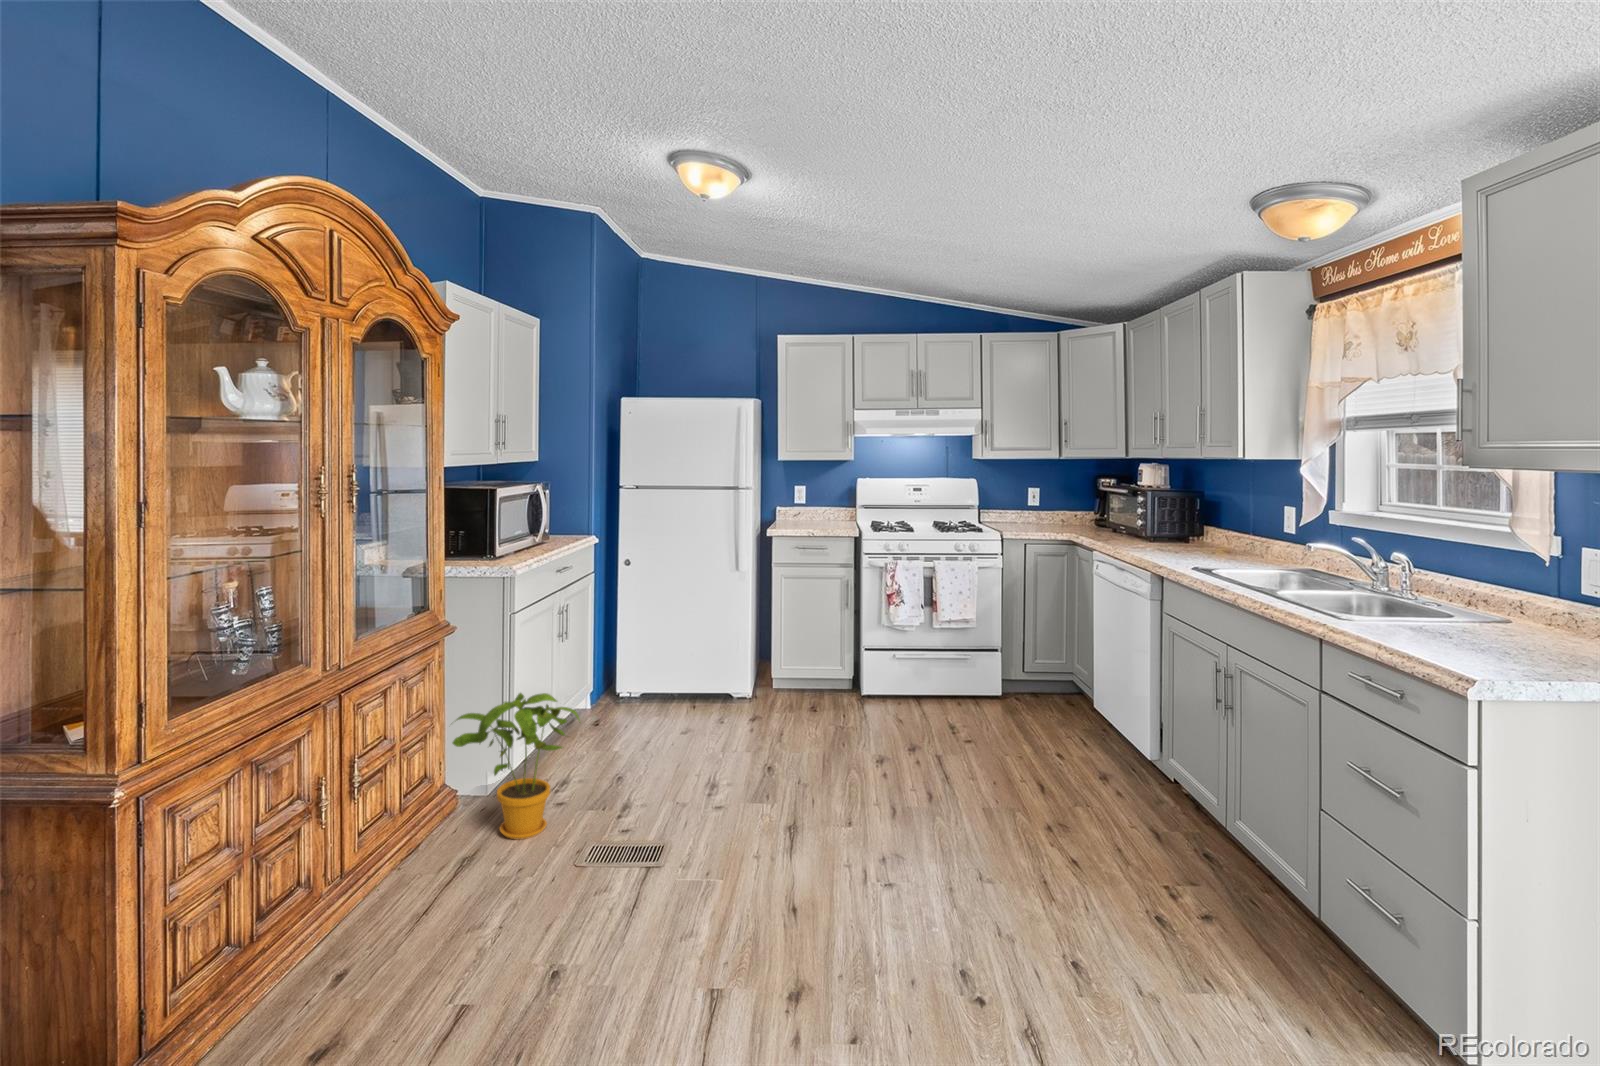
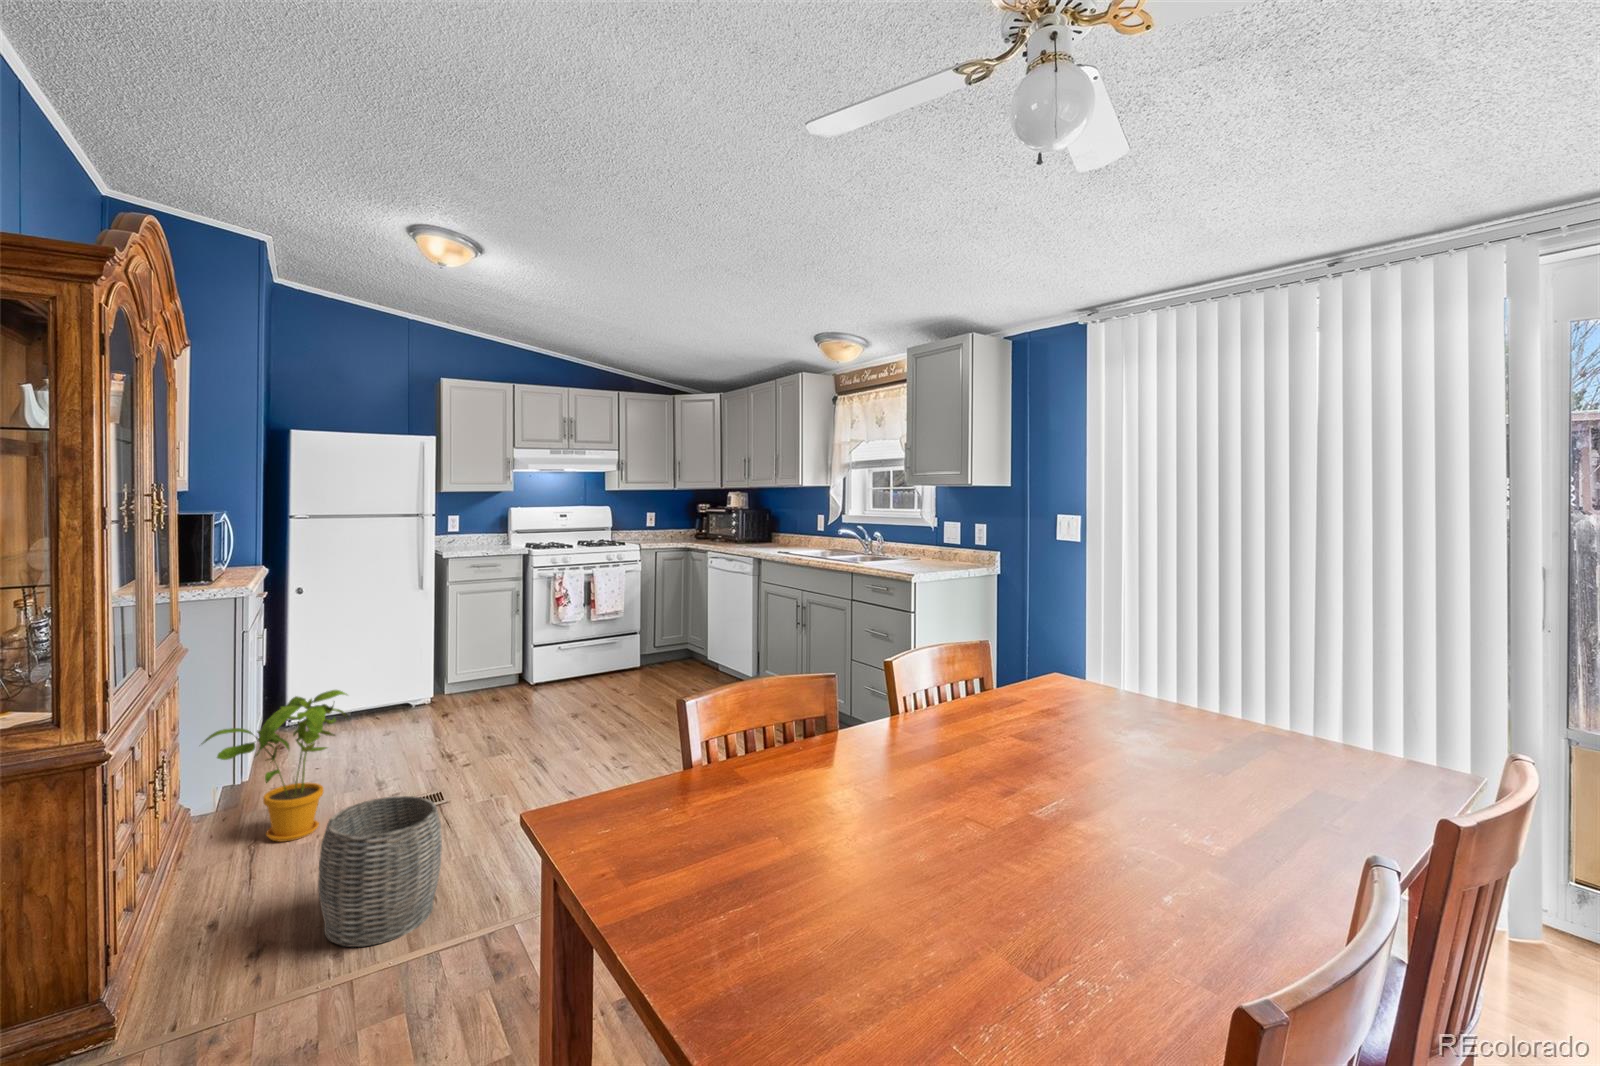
woven basket: none [420,841,552,1022] -> present [318,796,442,947]

